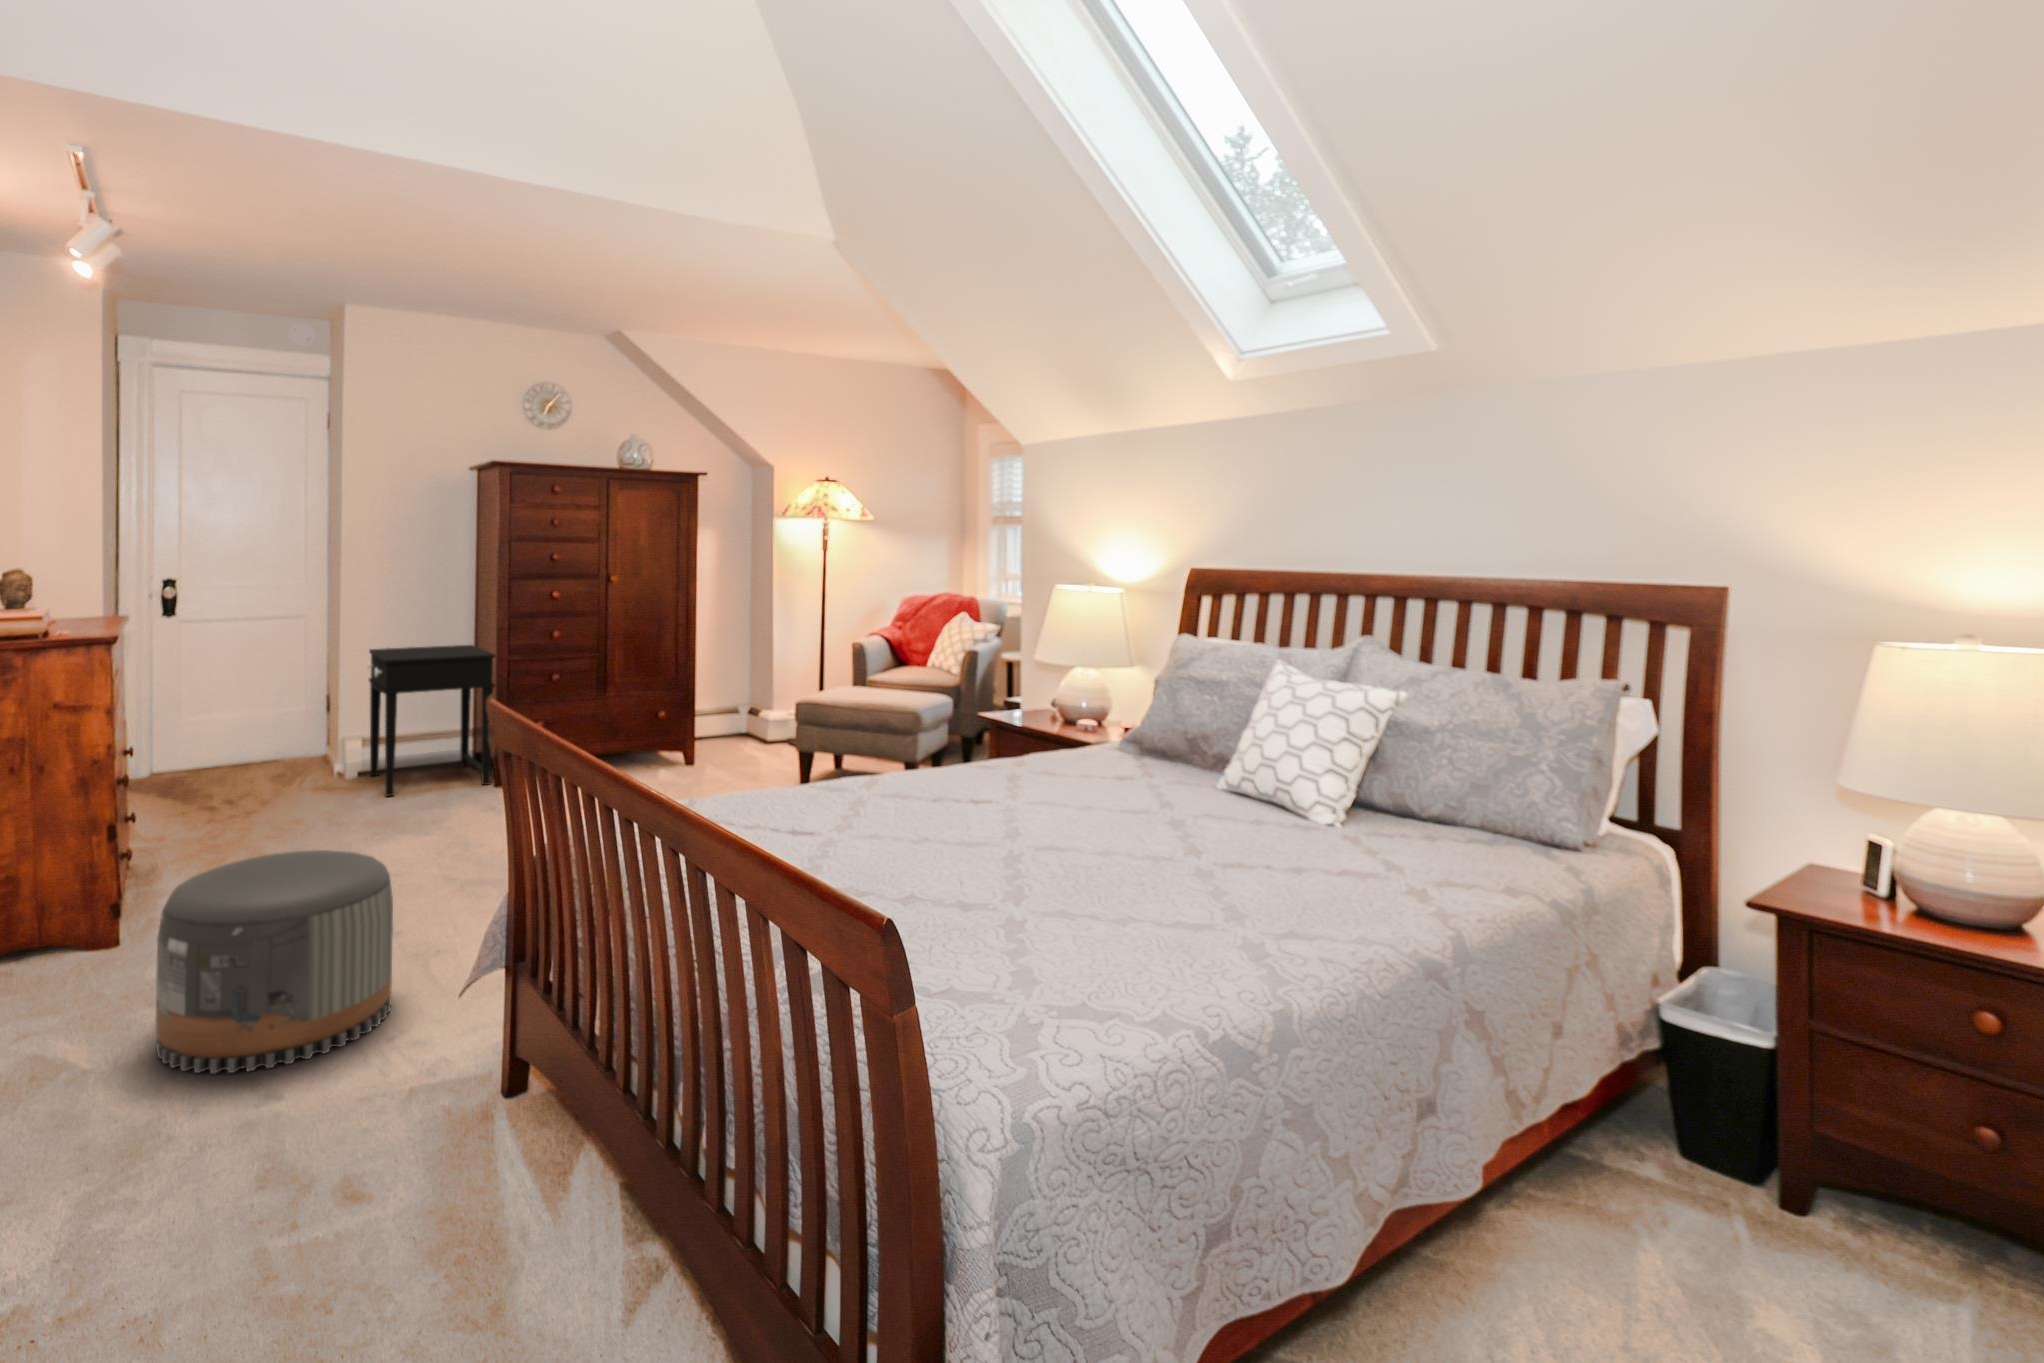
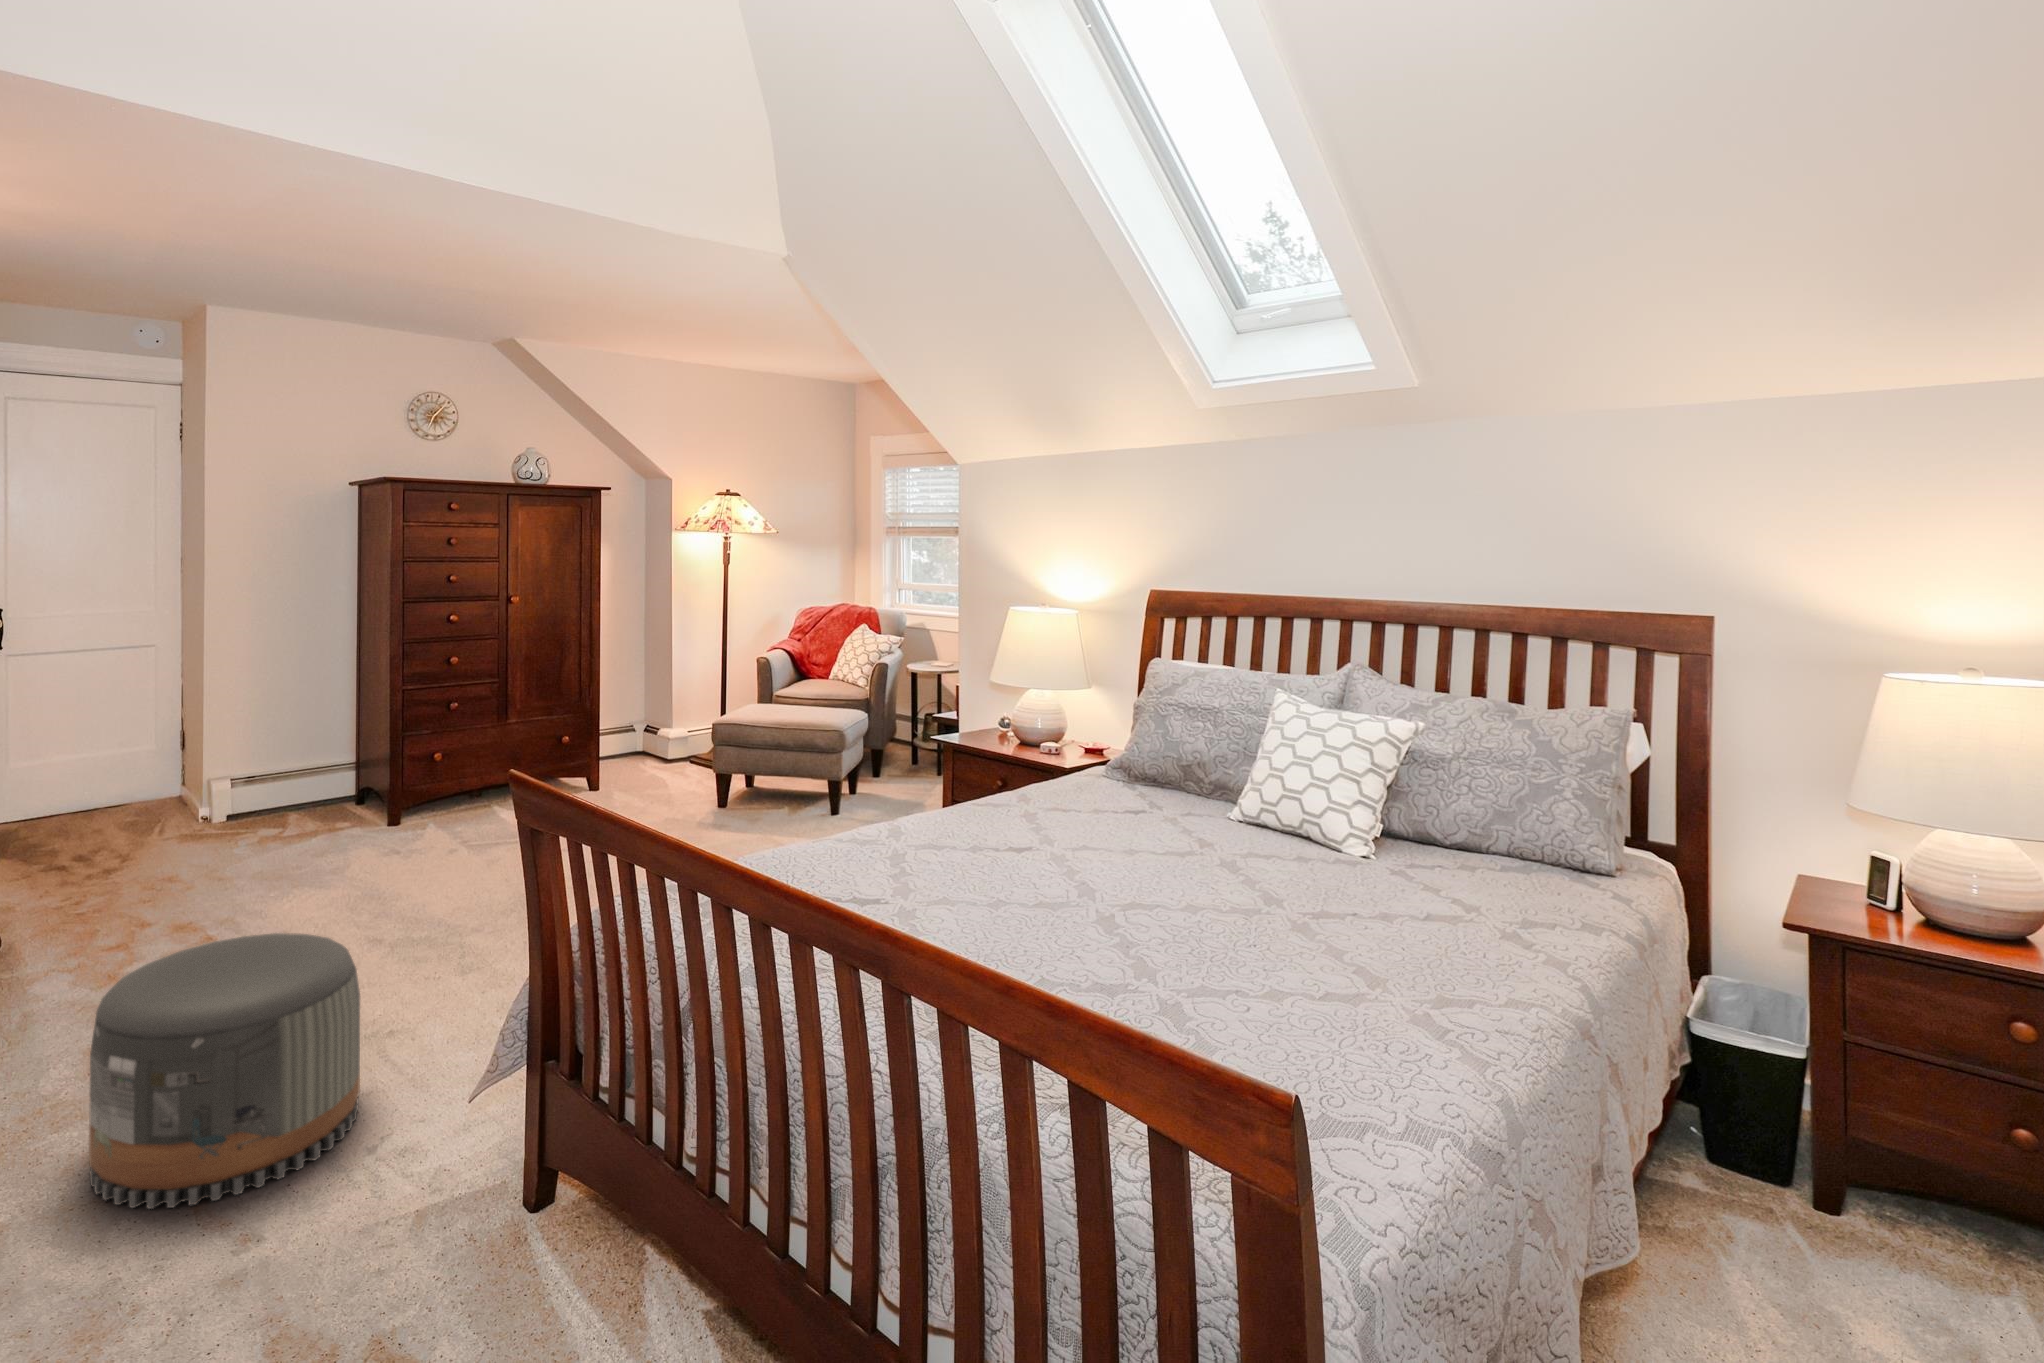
side table: present [367,645,496,796] -> none [234,673,386,845]

